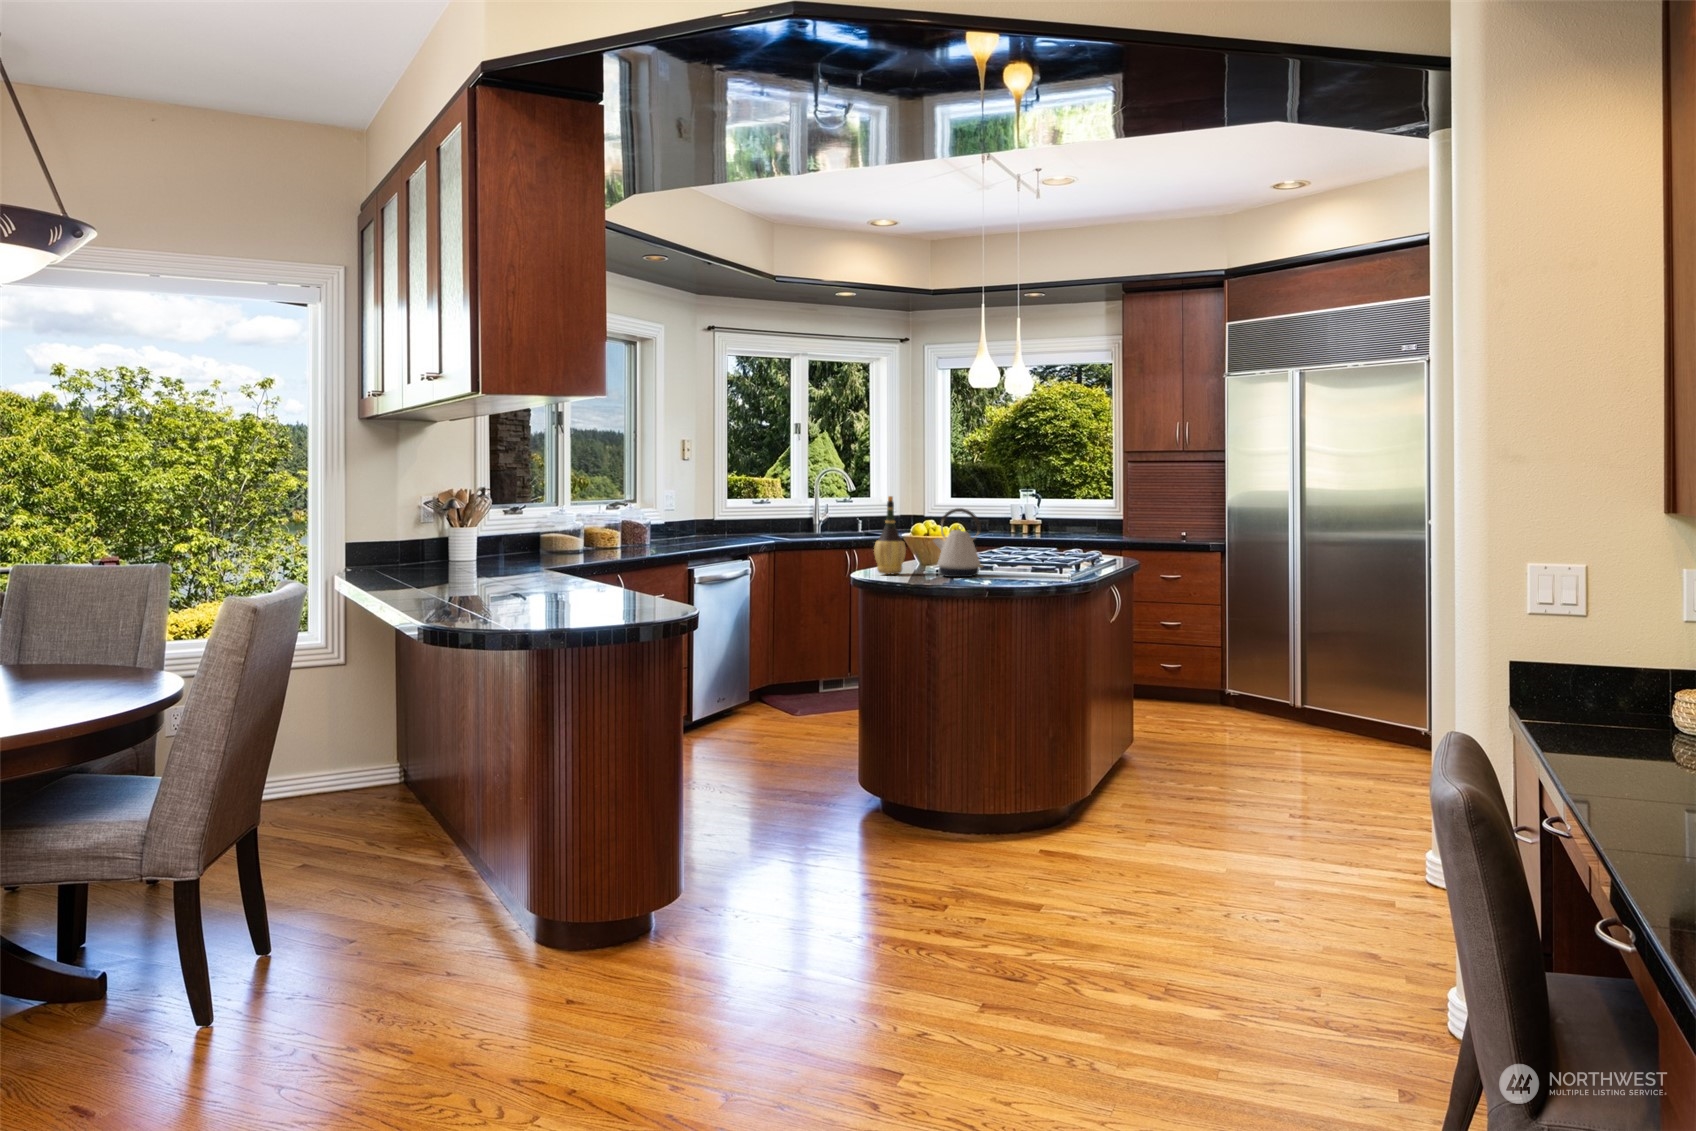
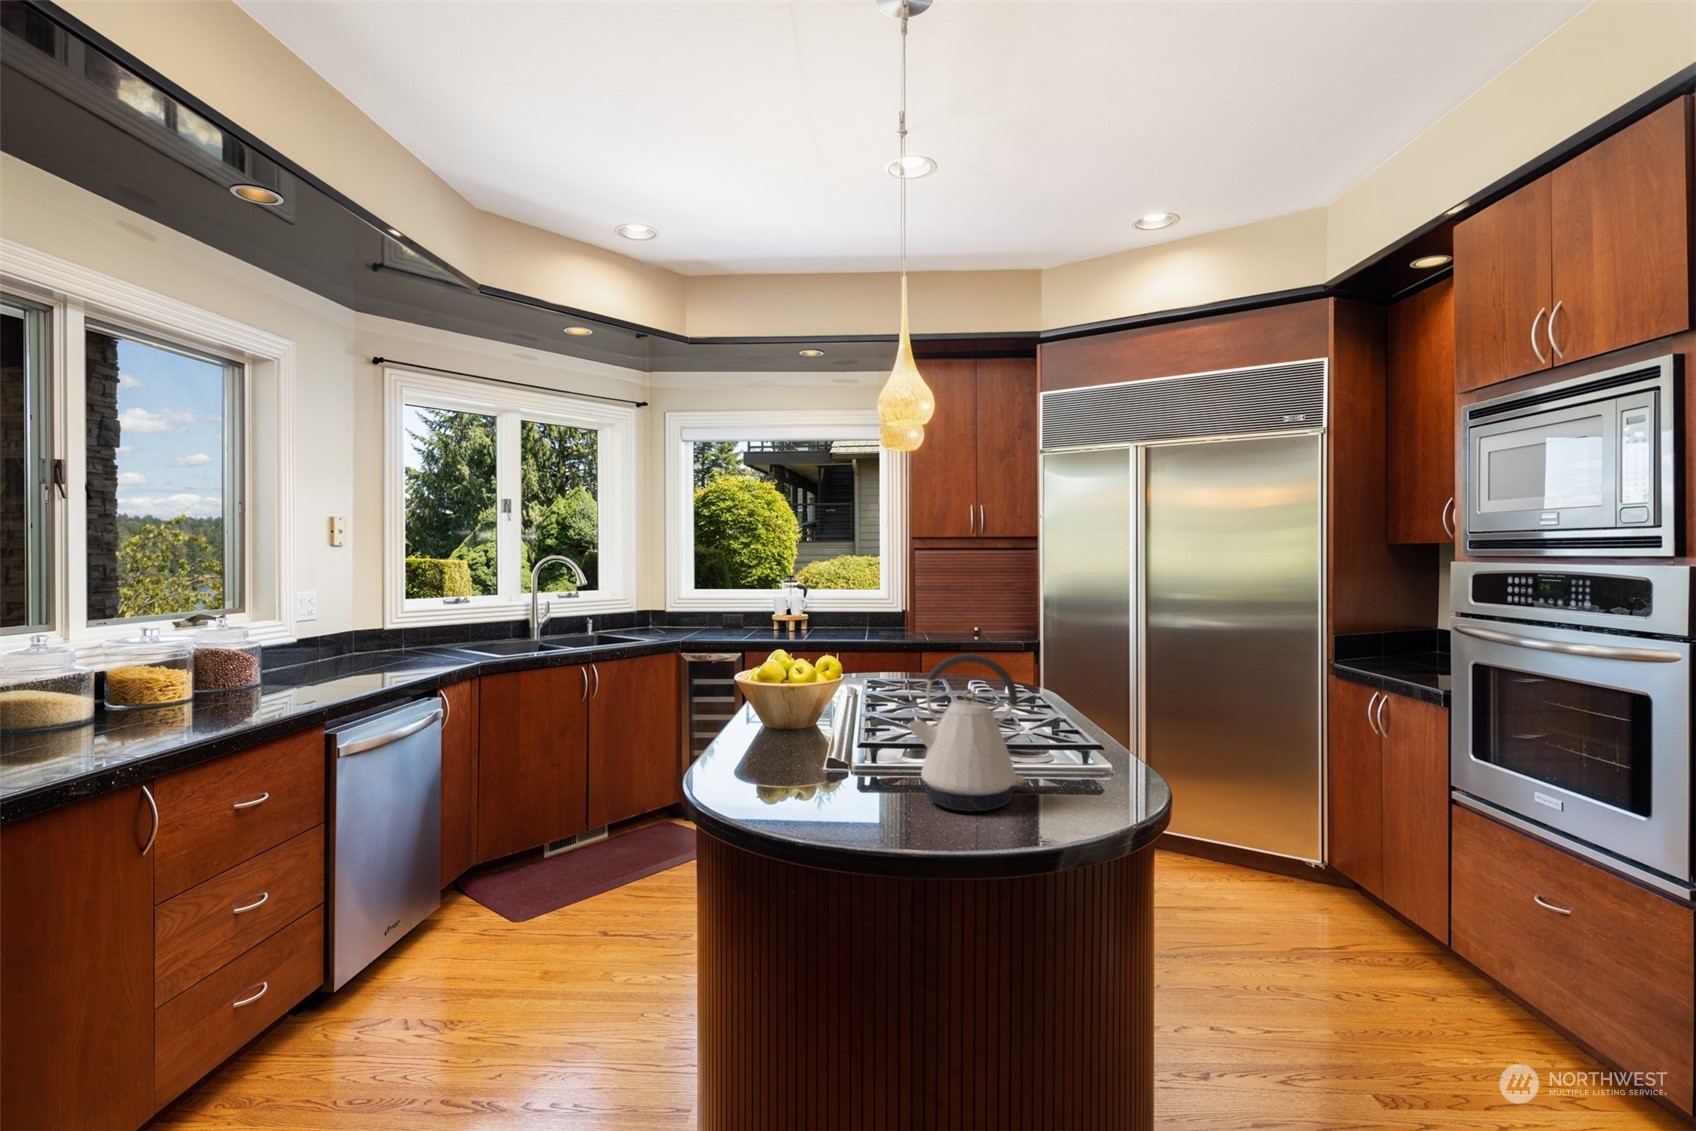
wine bottle: present [874,496,906,574] -> none [765,627,834,802]

